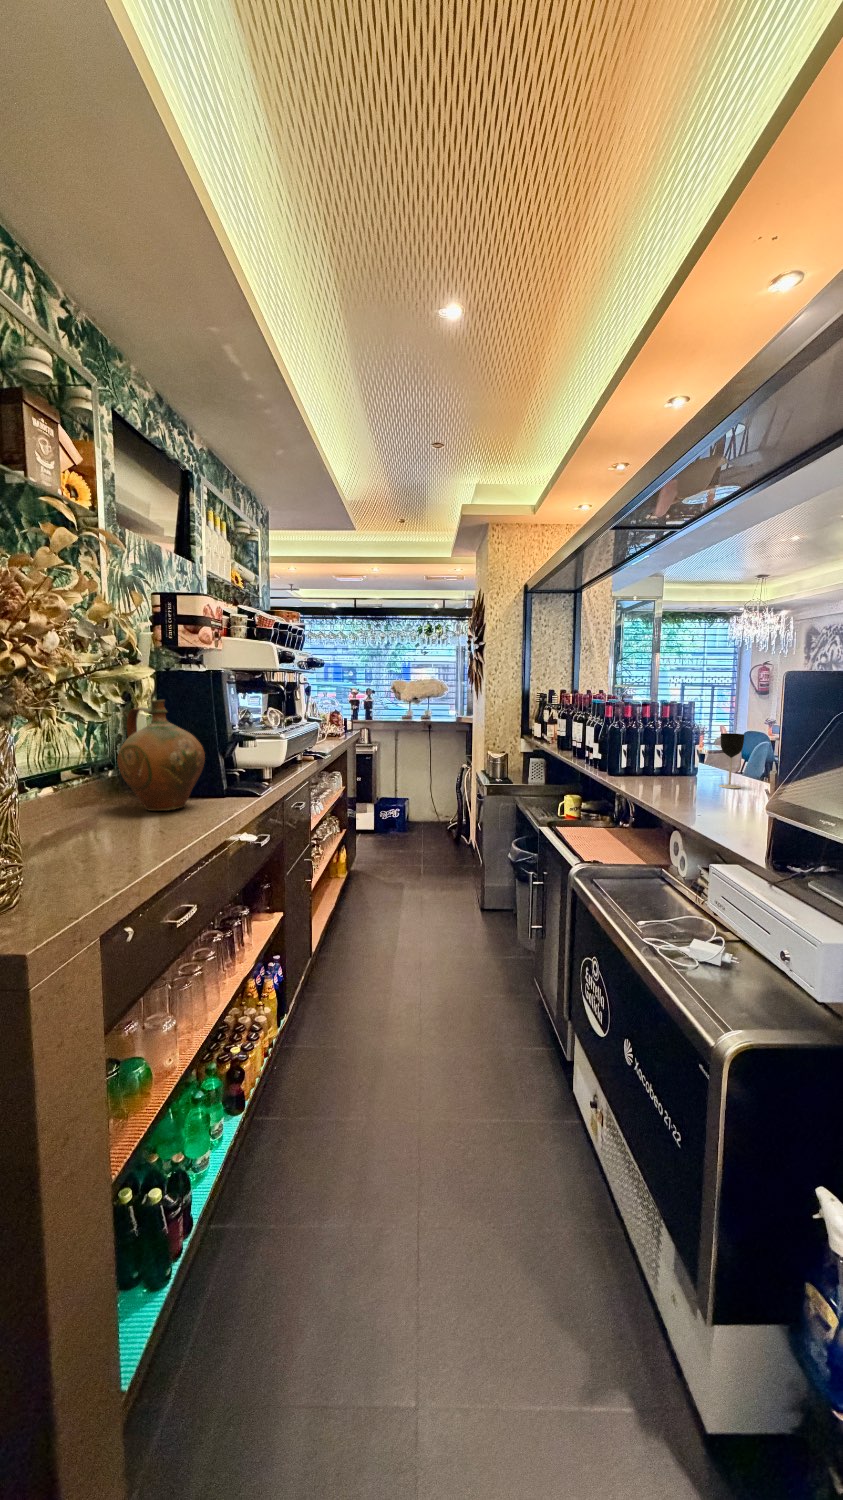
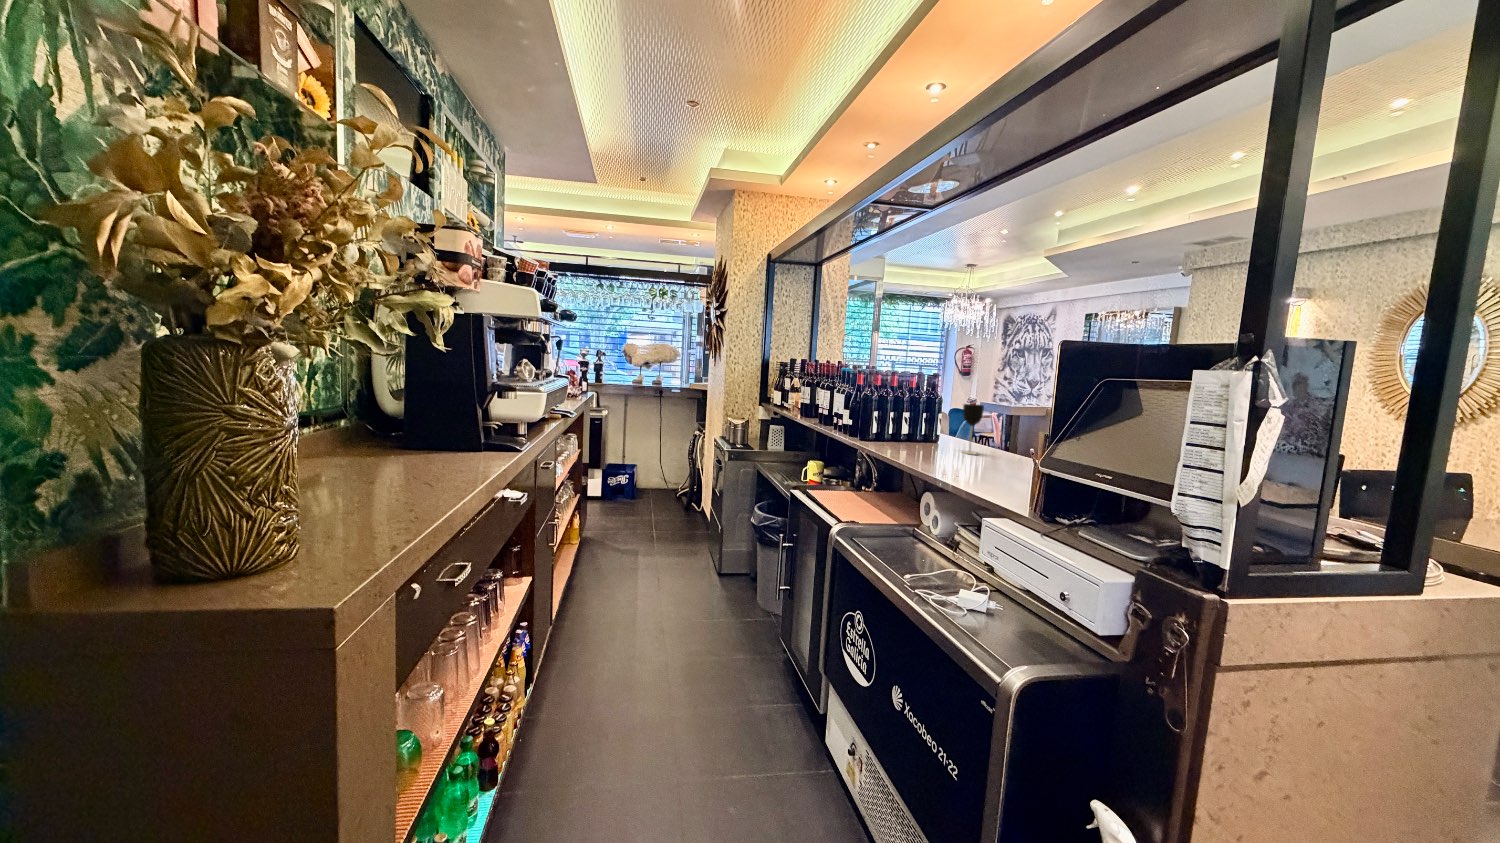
ceramic jug: present [117,700,205,811] -> none [373,341,471,463]

